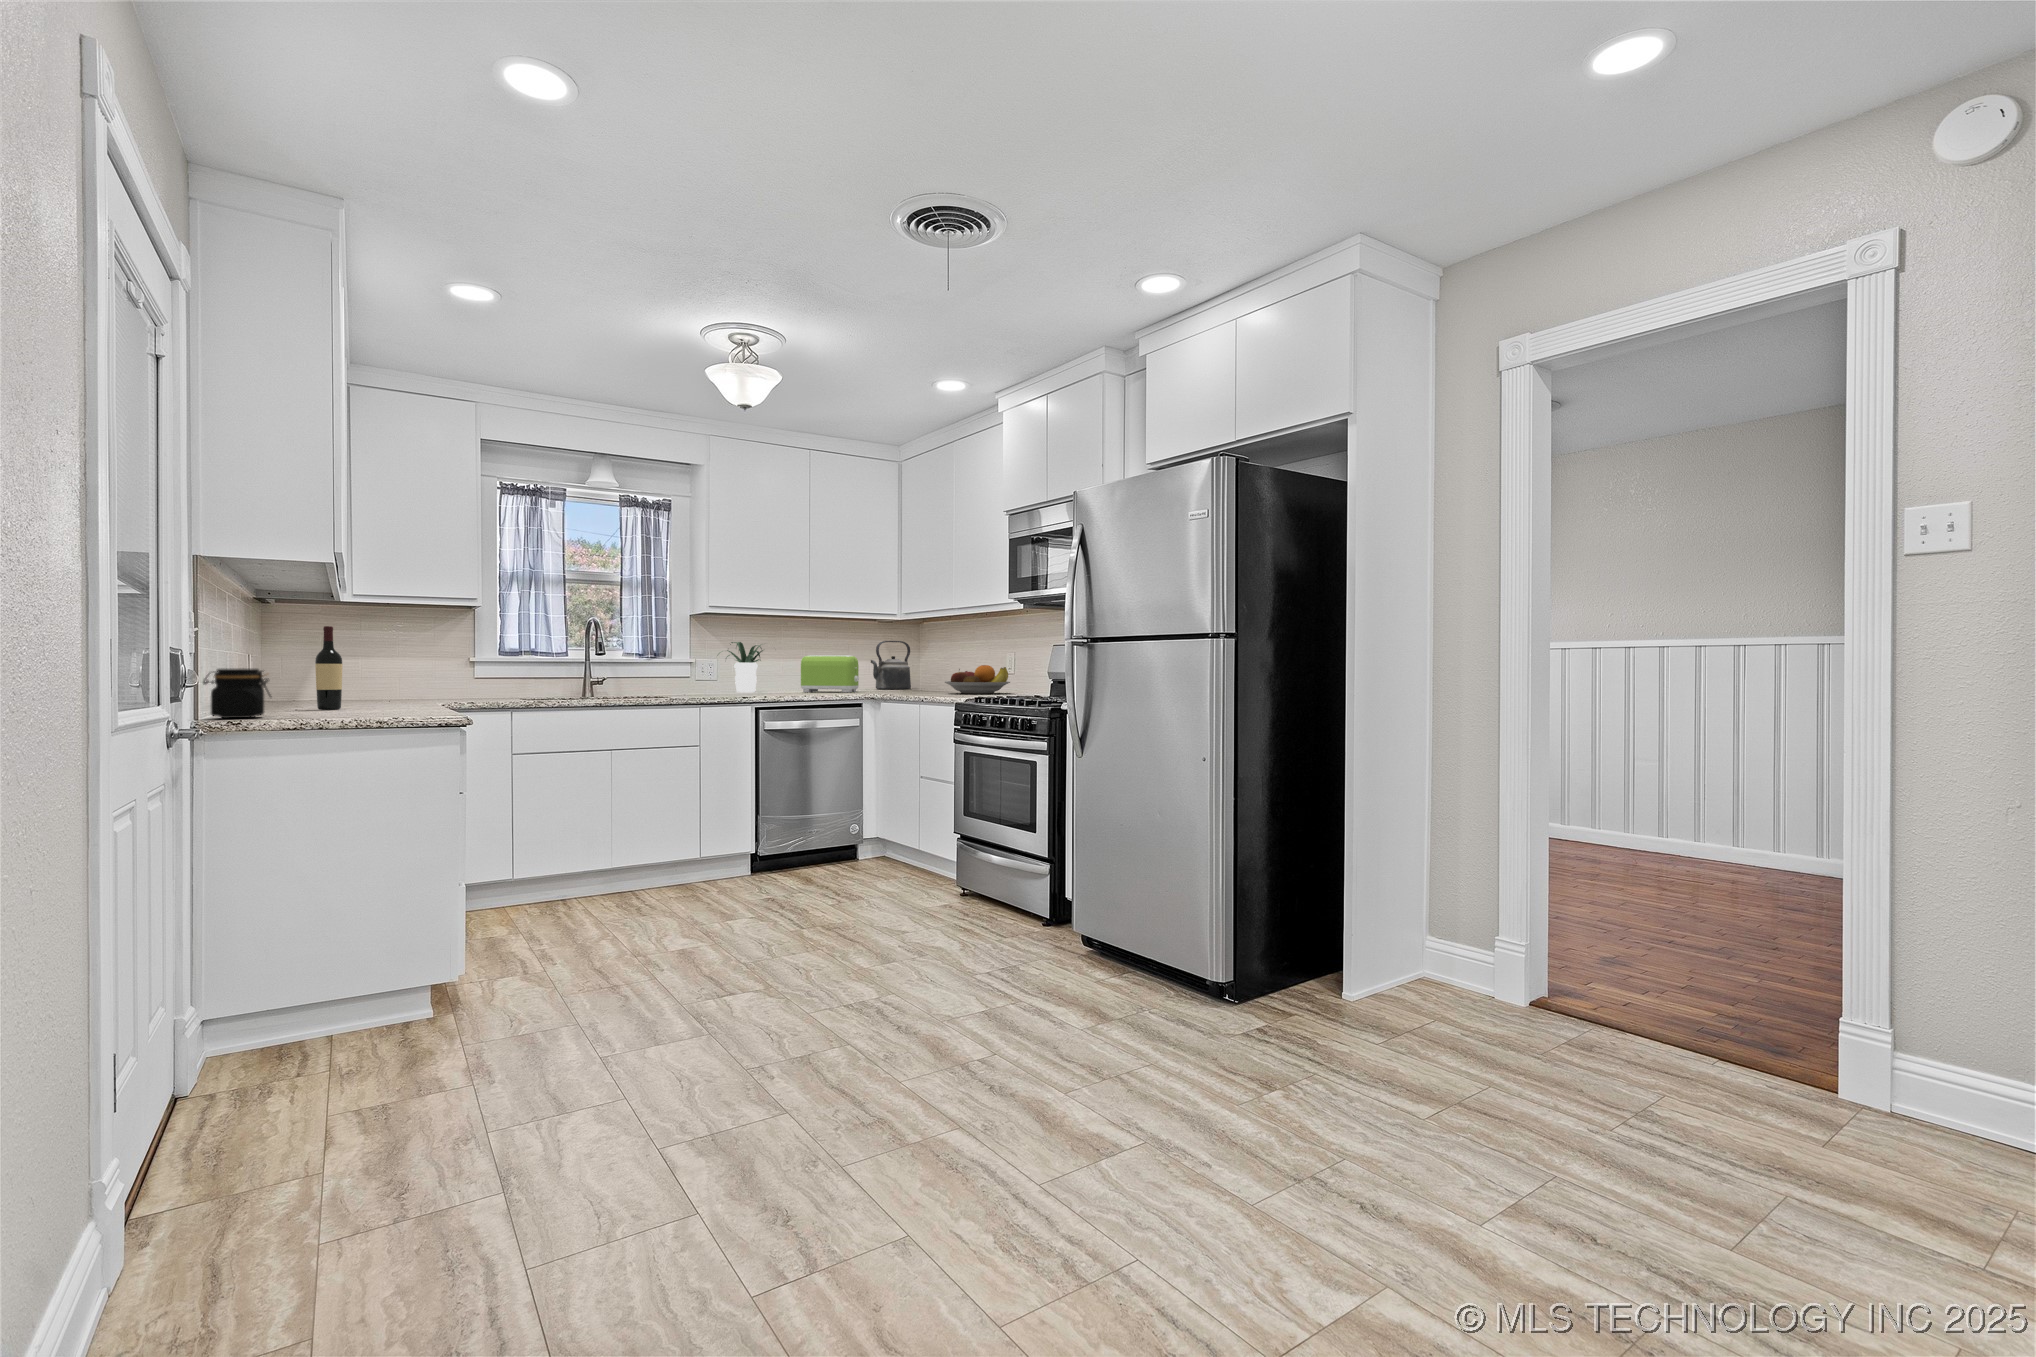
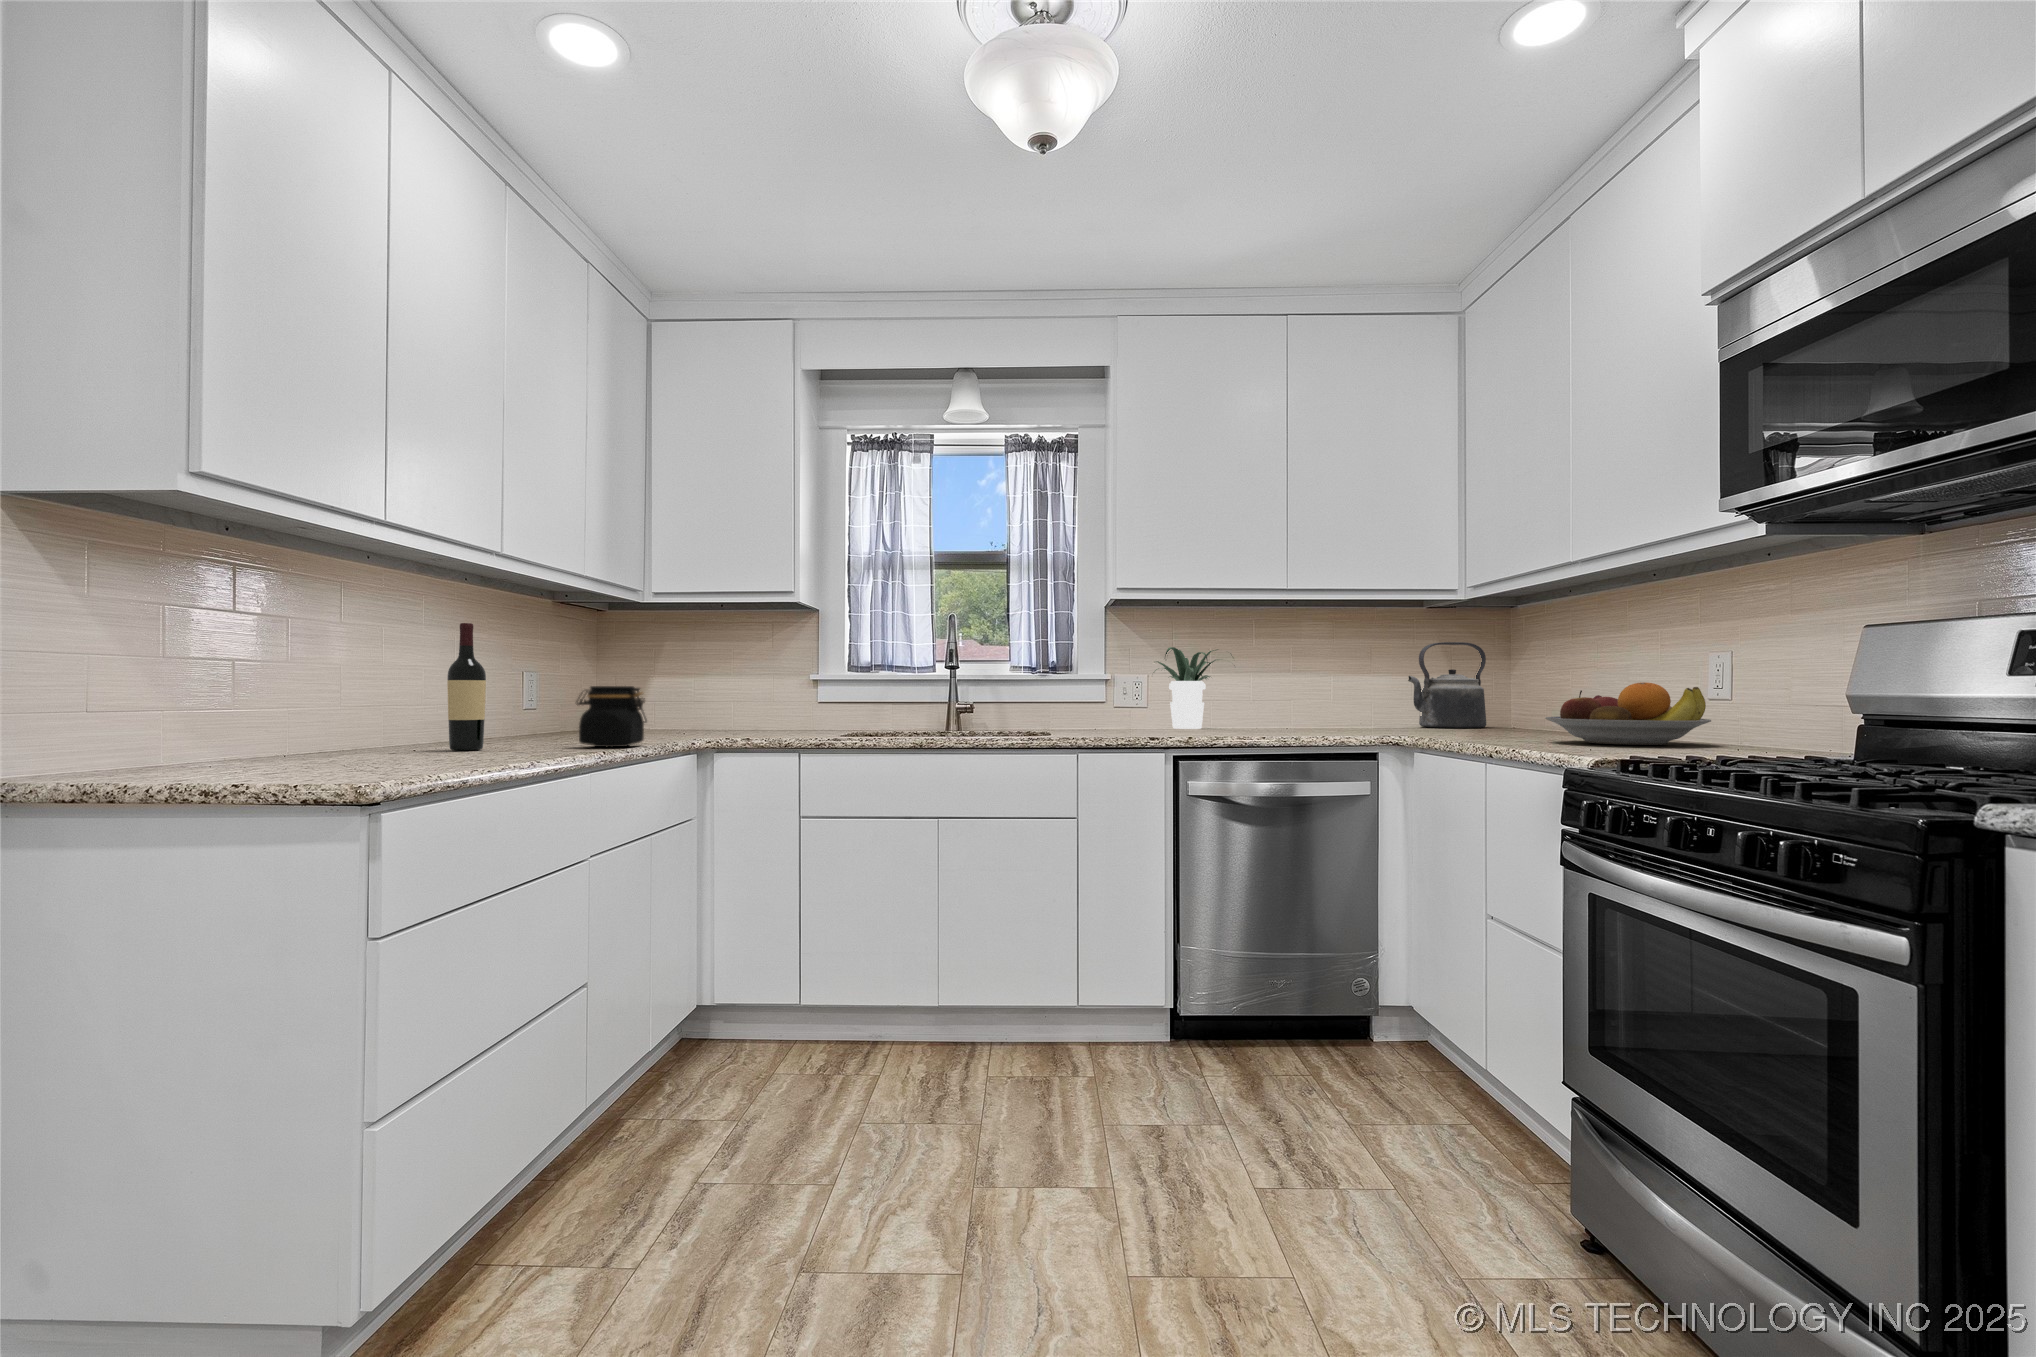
toaster: present [801,655,859,692] -> none [1273,667,1376,733]
jar: present [203,669,271,718] -> present [577,686,647,747]

